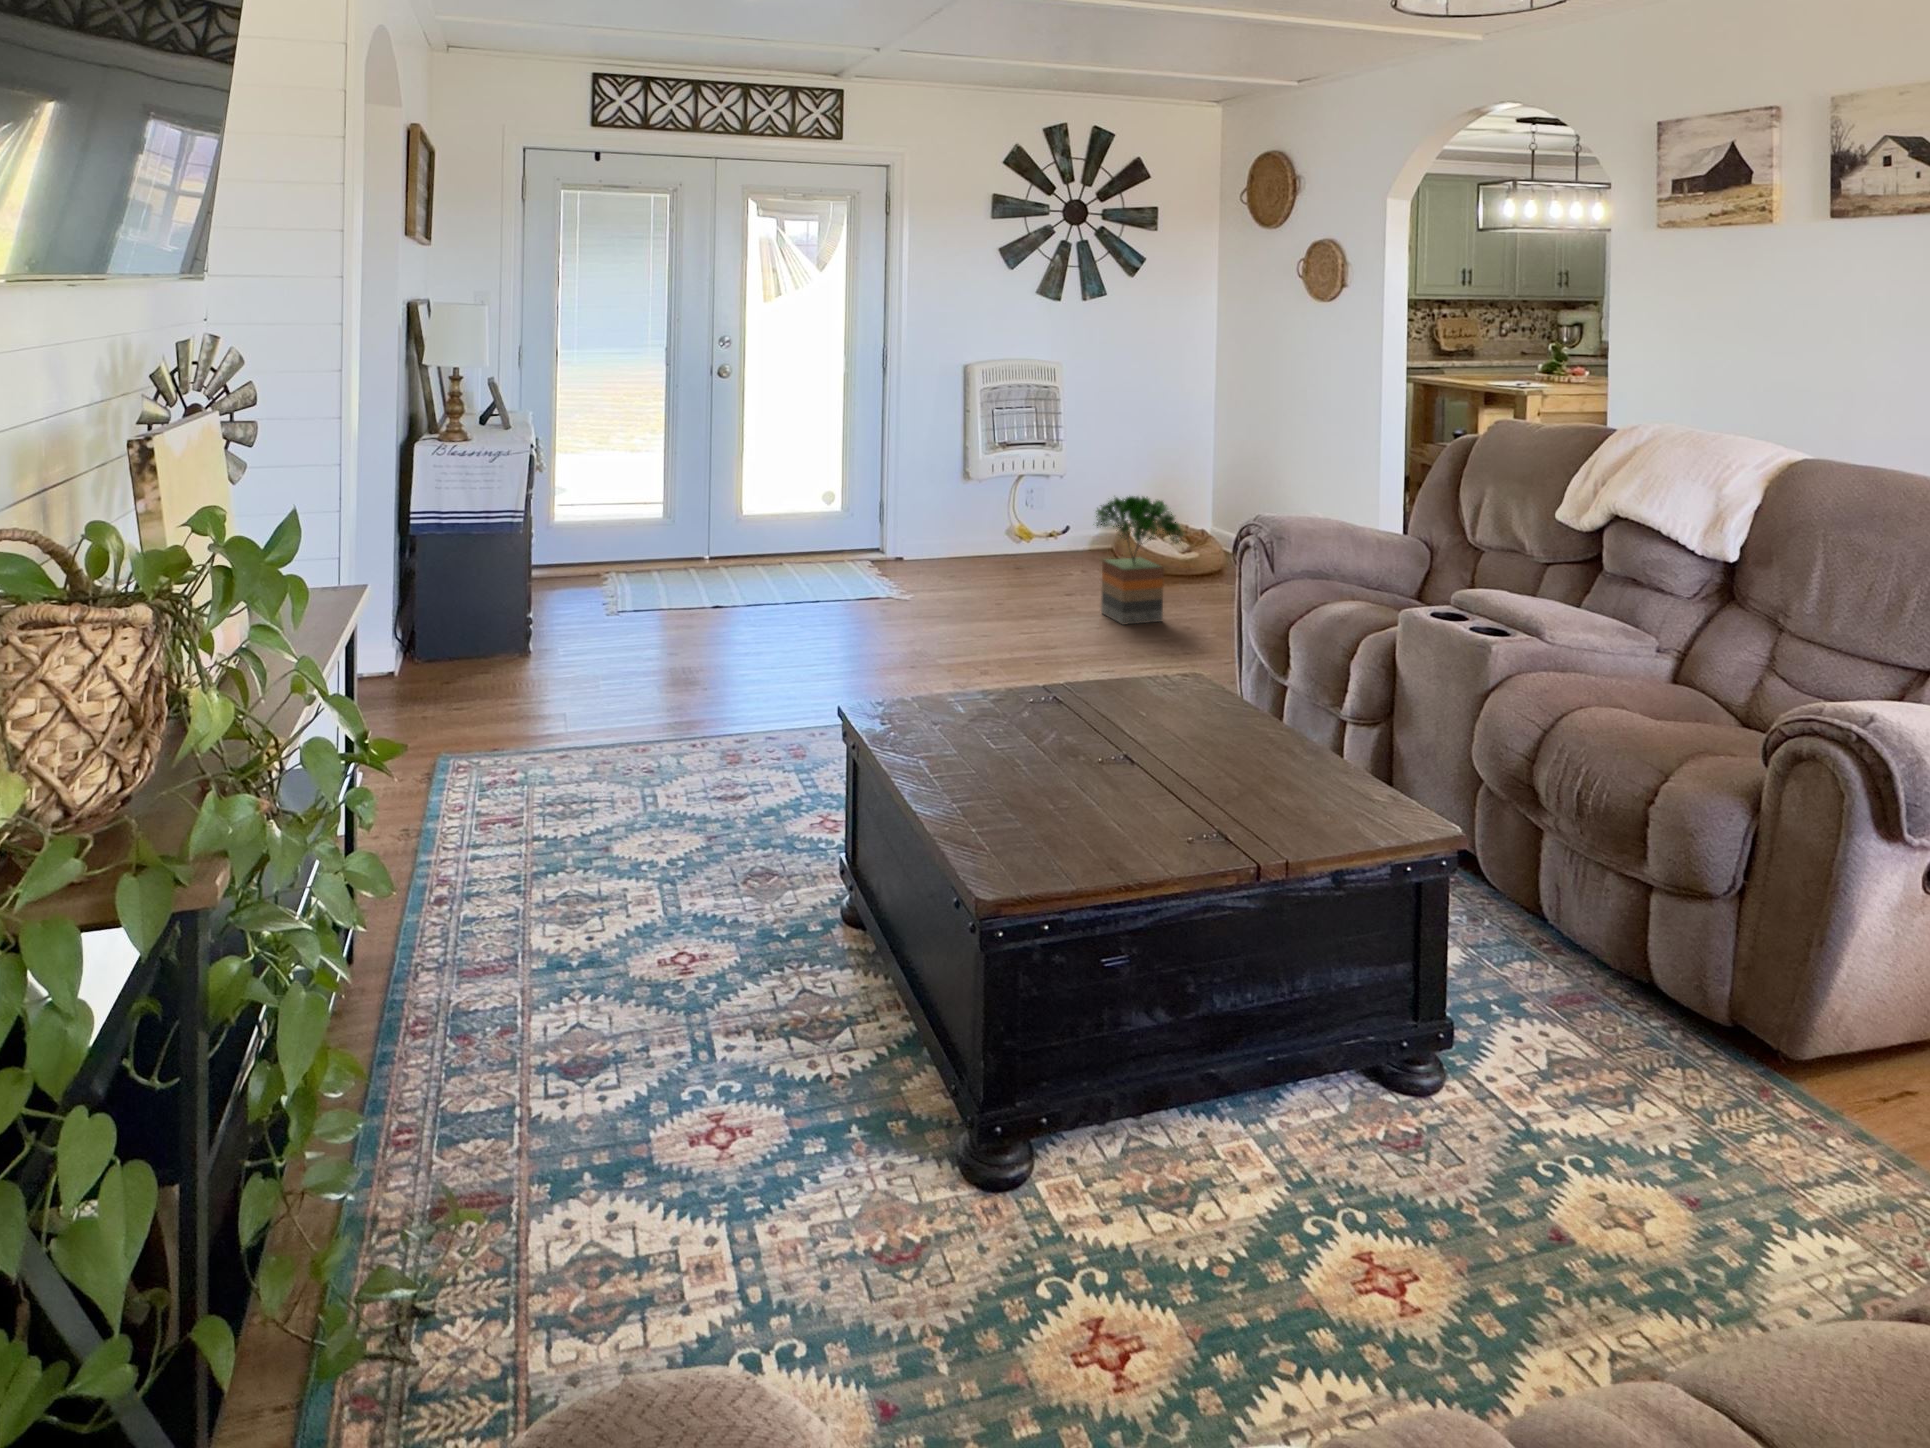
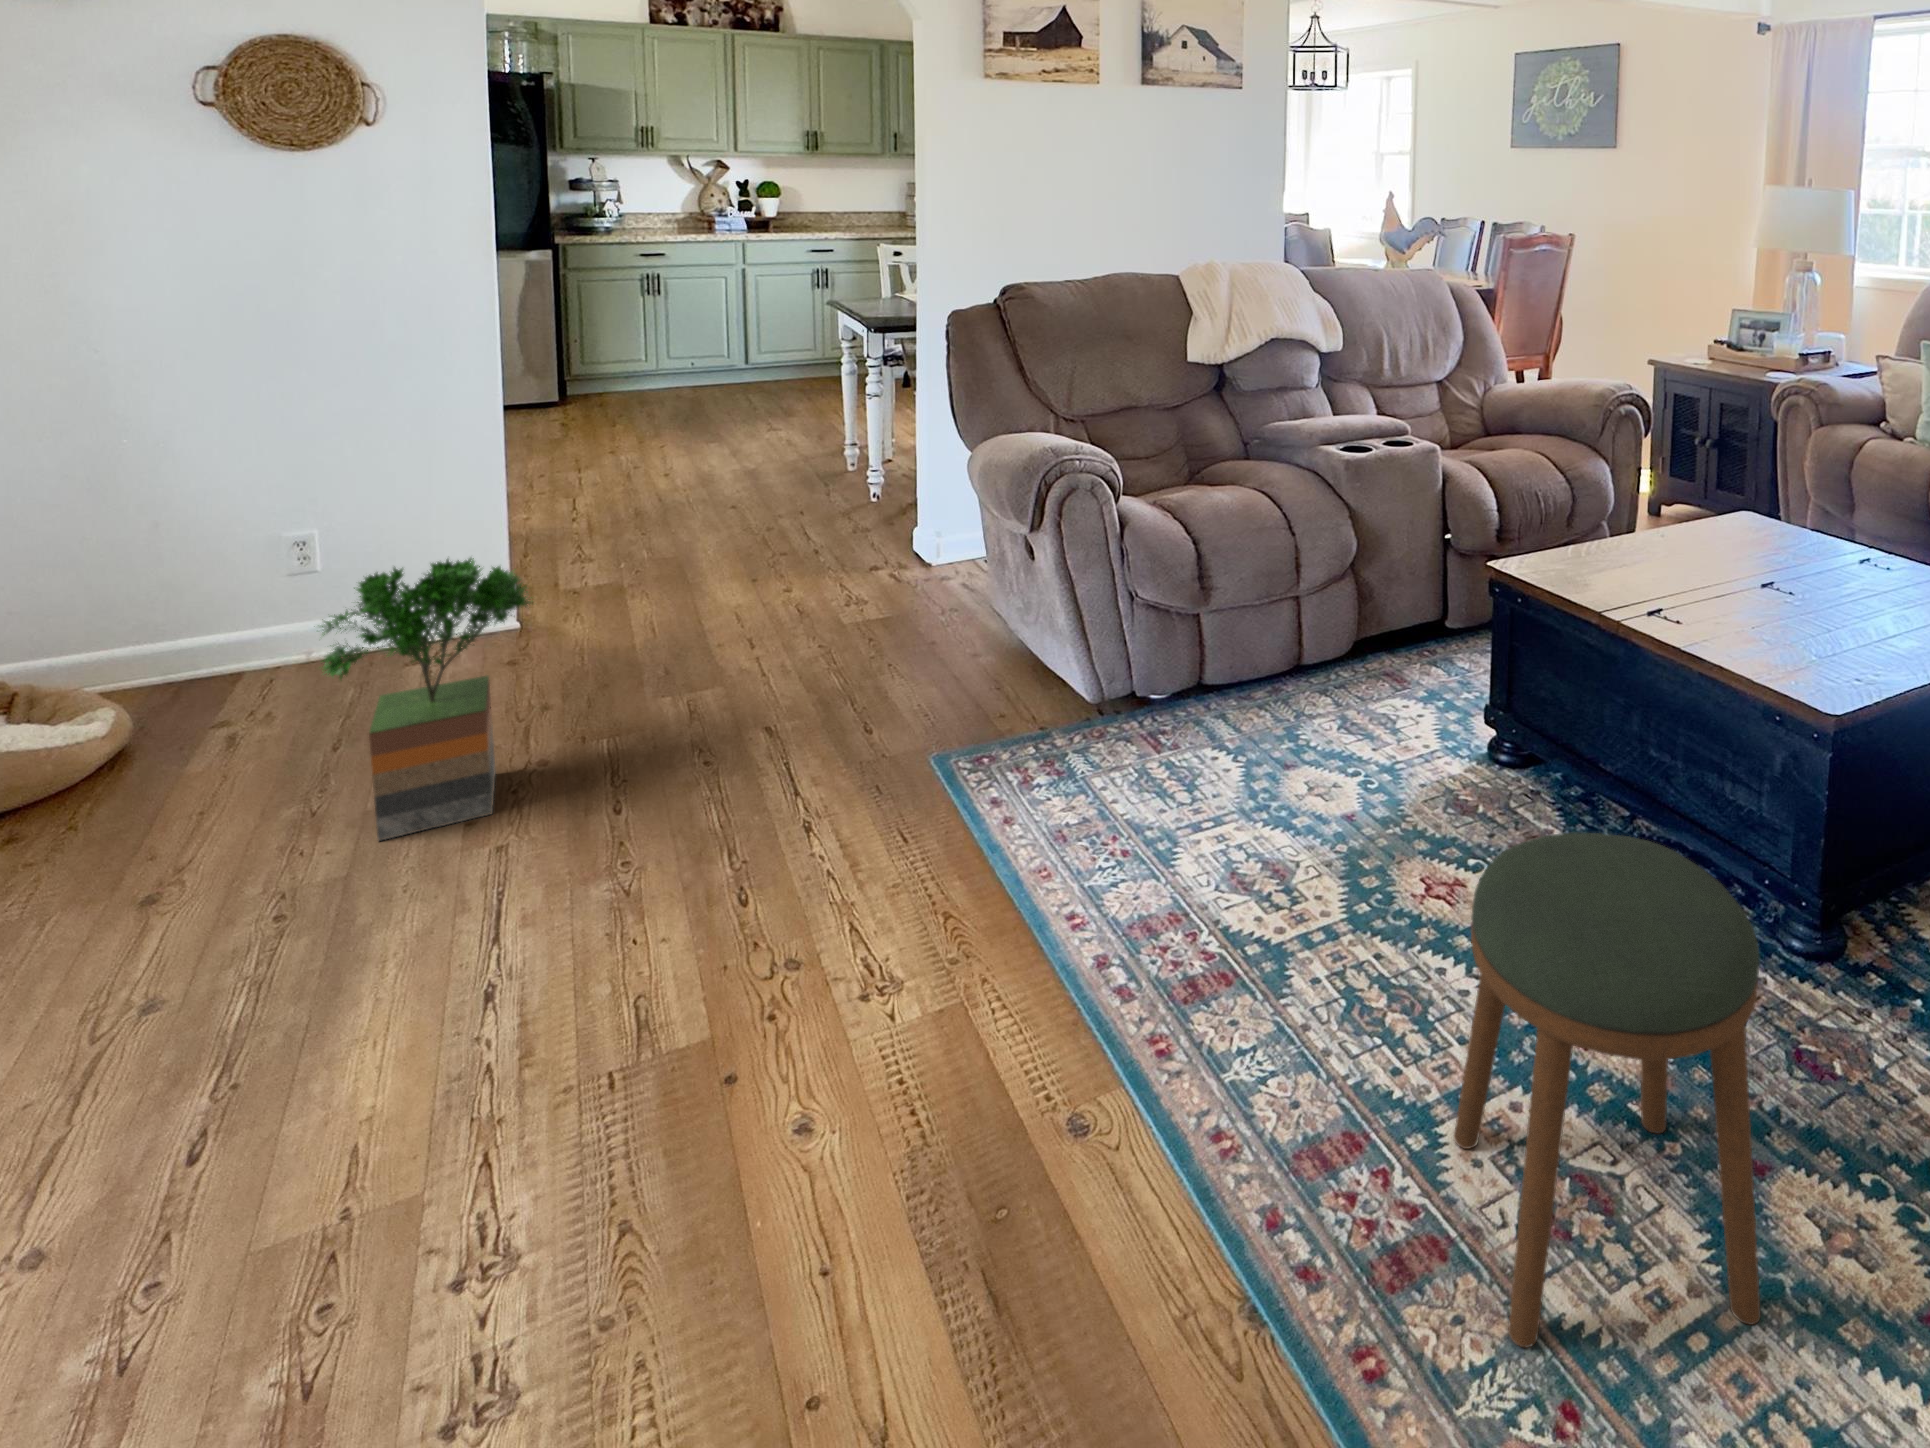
stool: none [646,612,790,824] -> present [1454,832,1760,1347]

